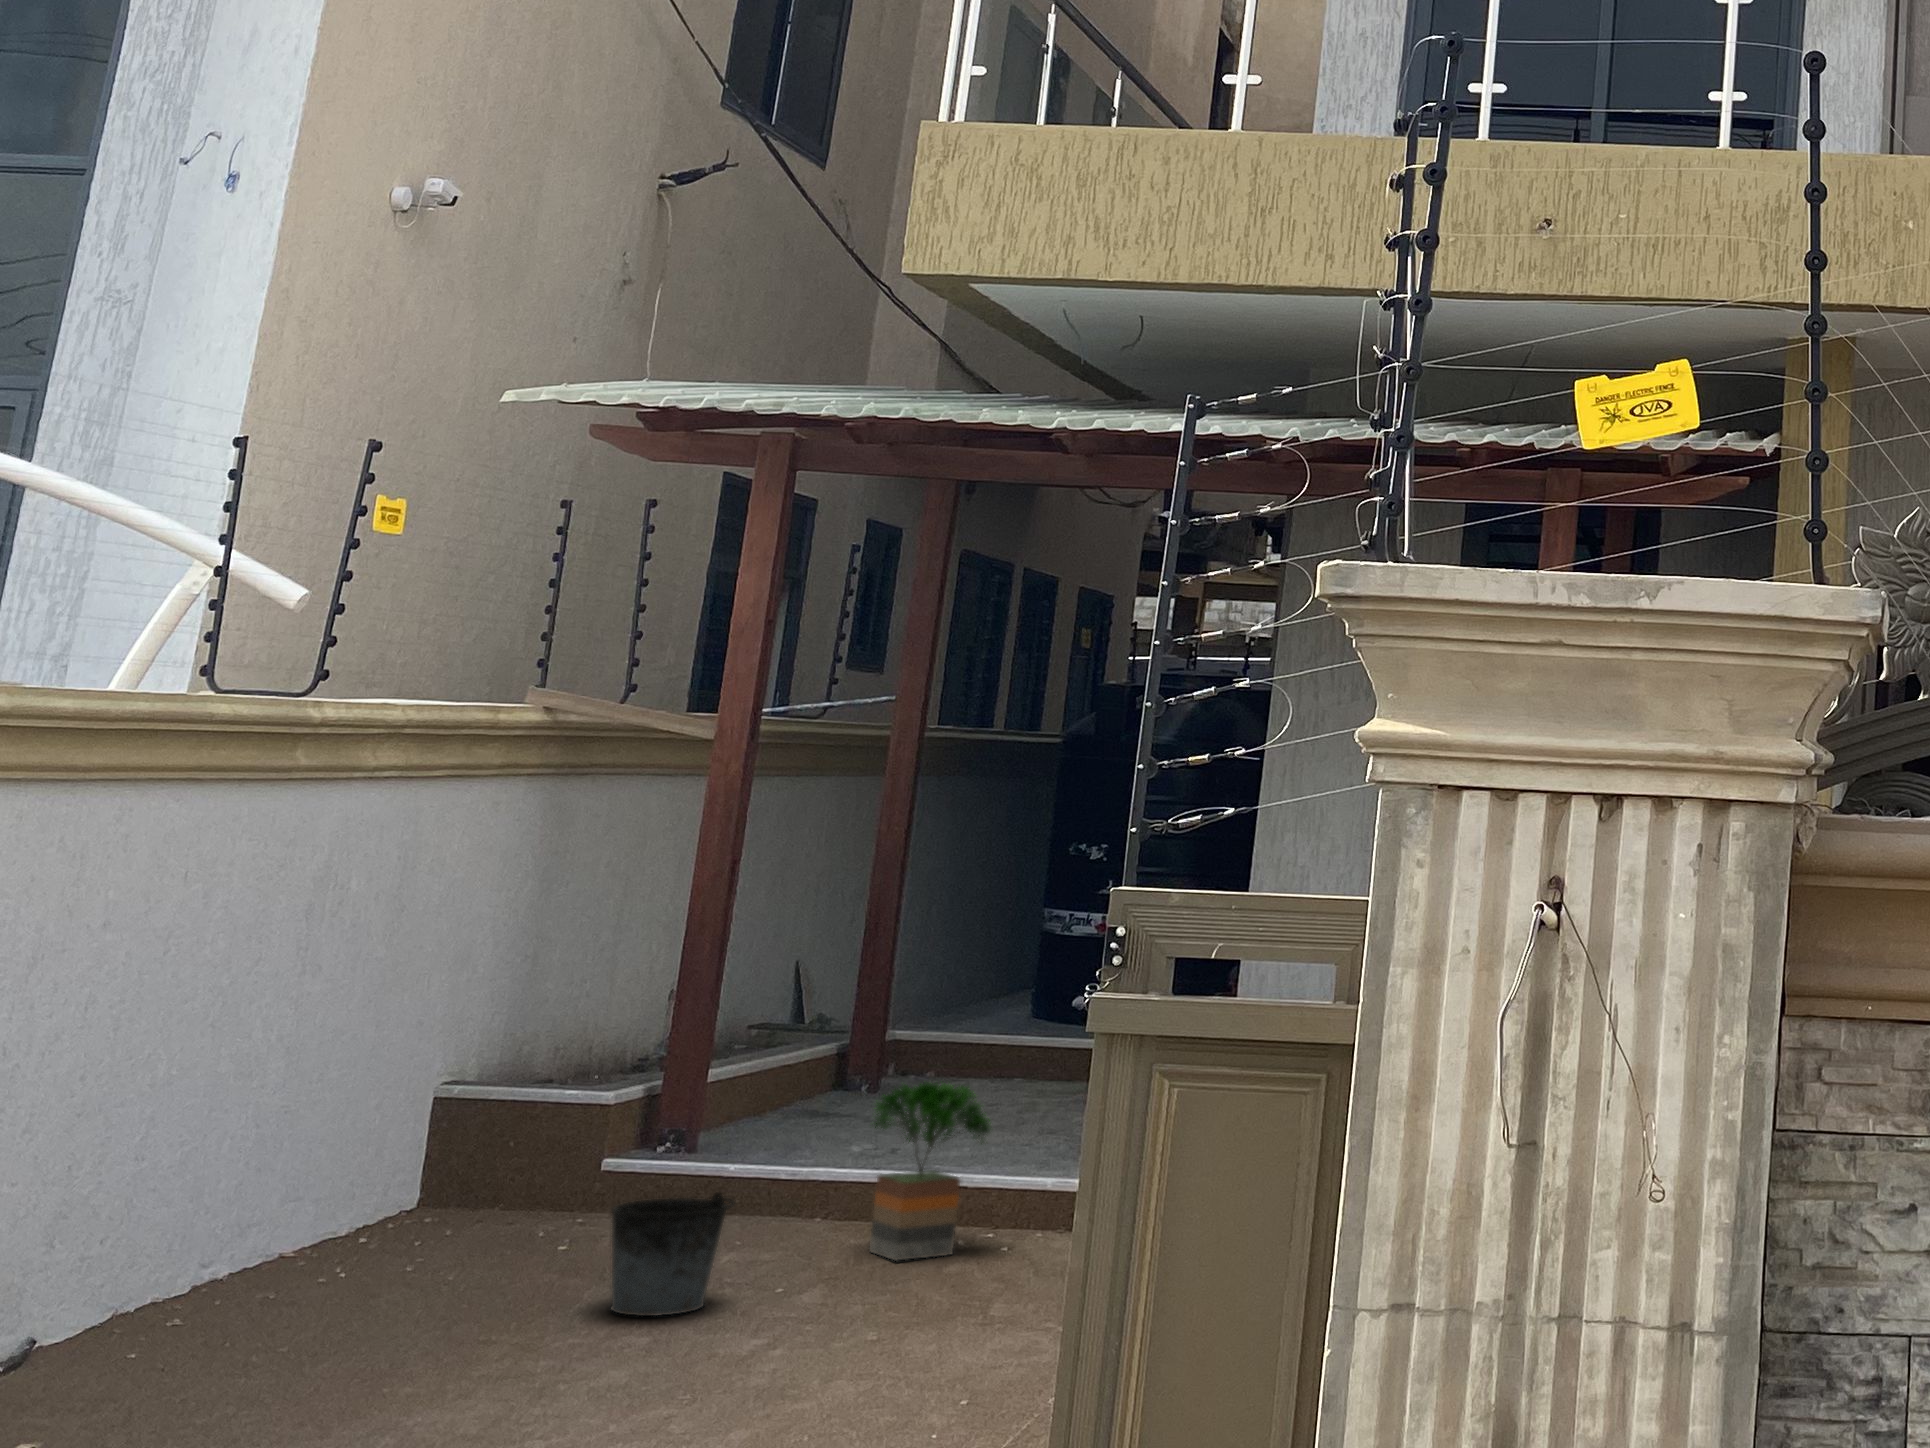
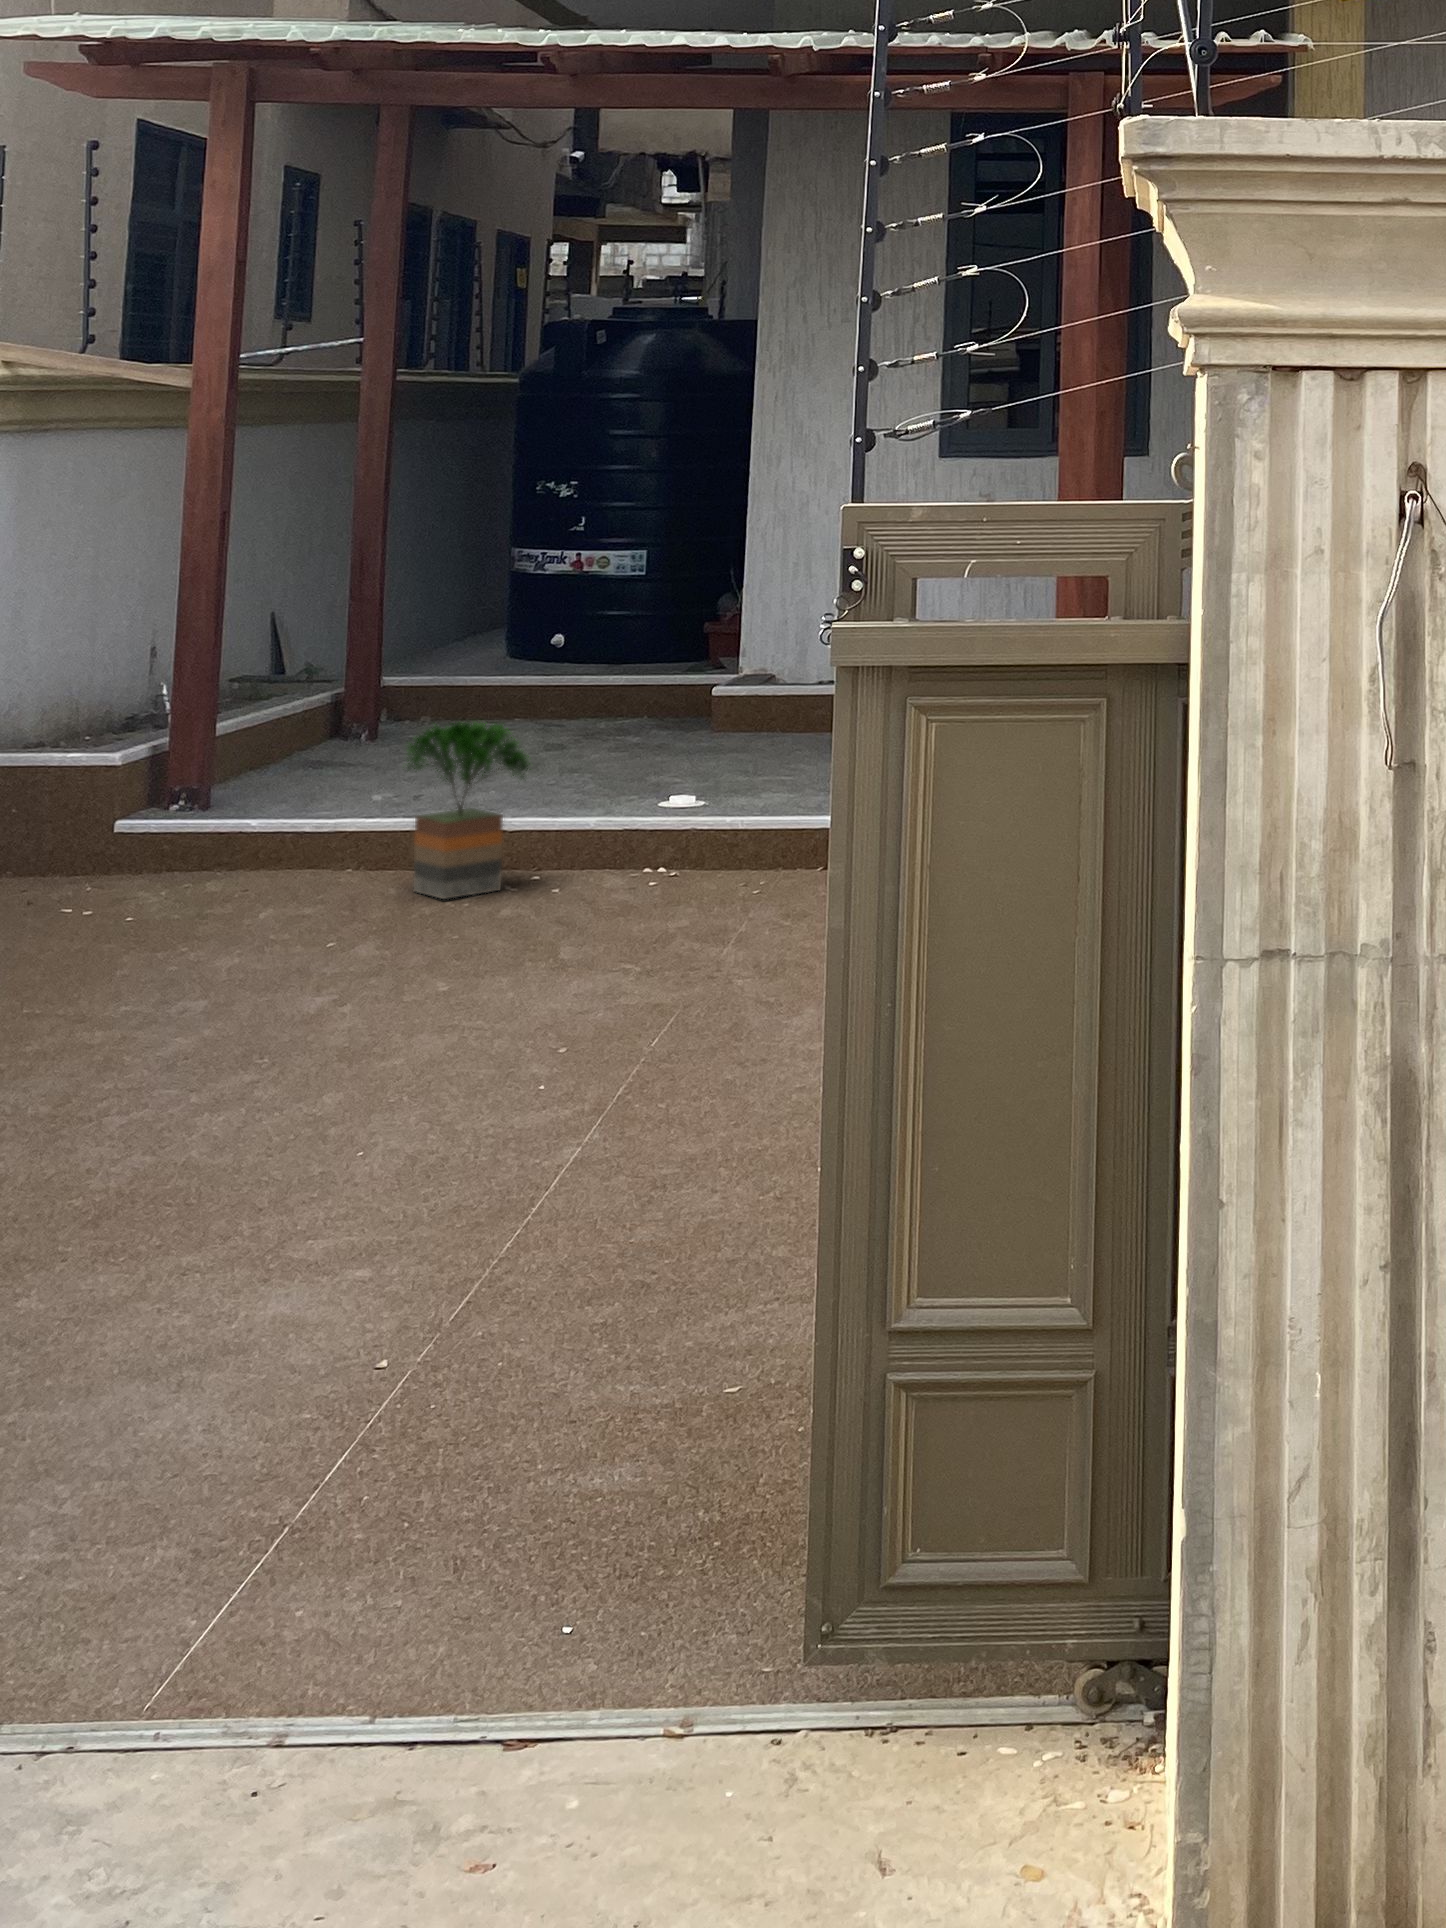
bucket: present [611,1193,734,1316] -> none [147,842,277,968]

